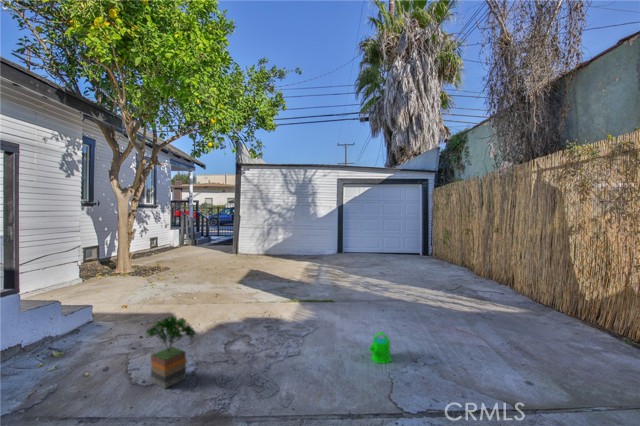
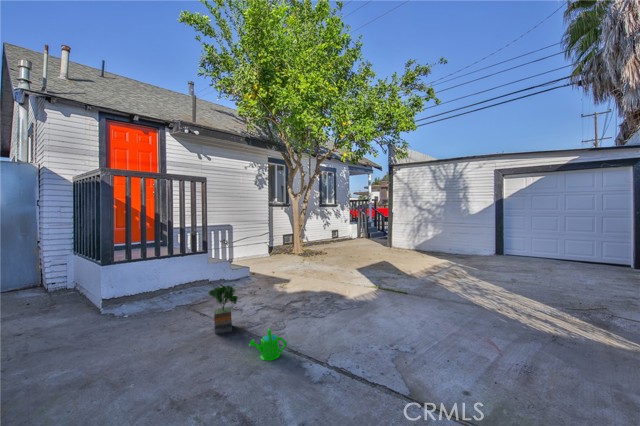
watering can: present [369,332,392,364] -> present [249,329,287,361]

